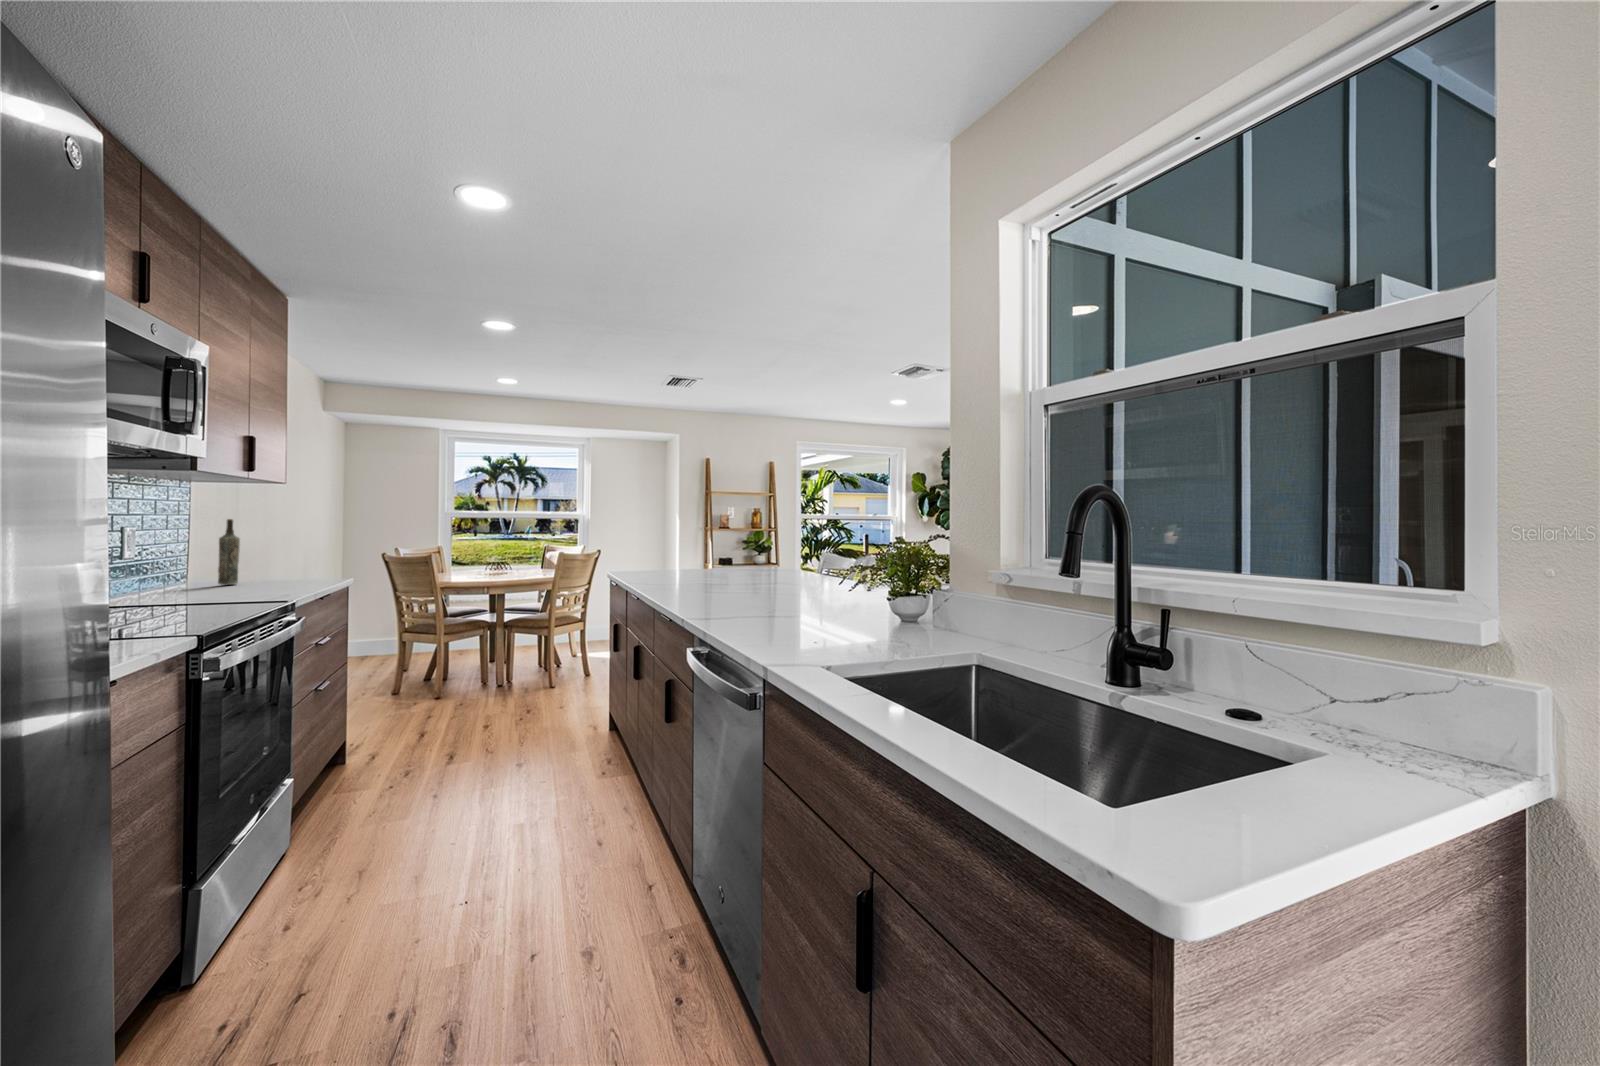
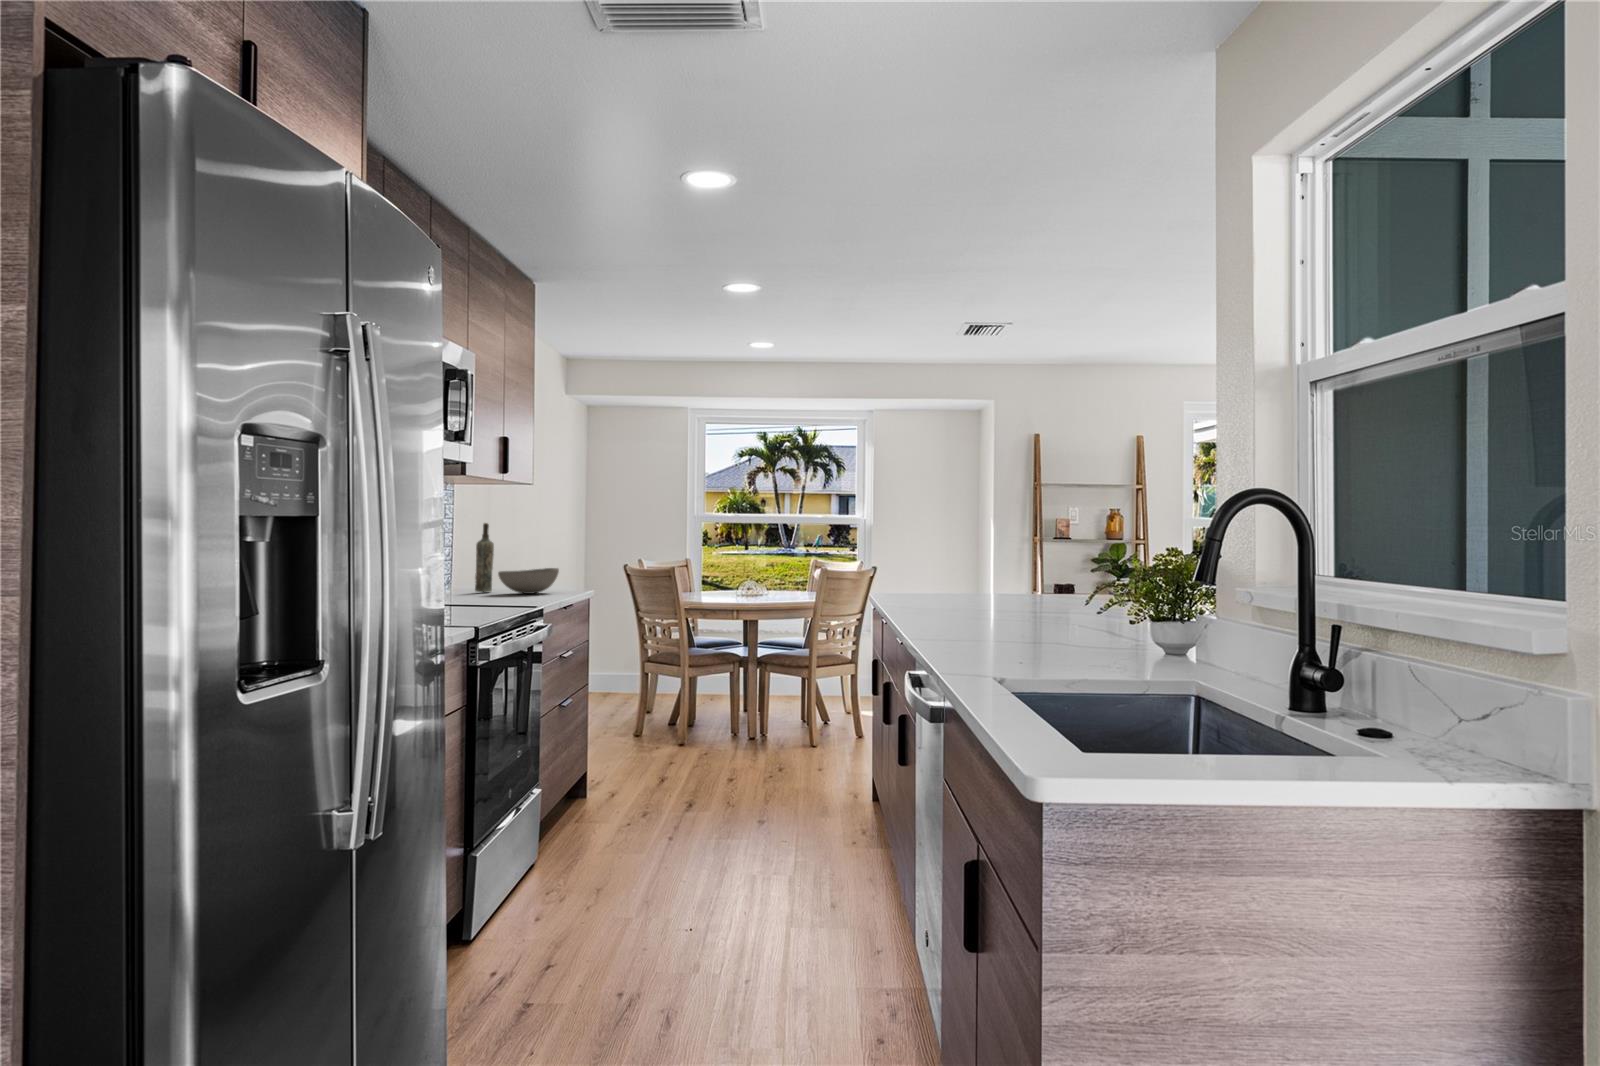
bowl: none [244,561,313,585] -> present [498,568,559,594]

